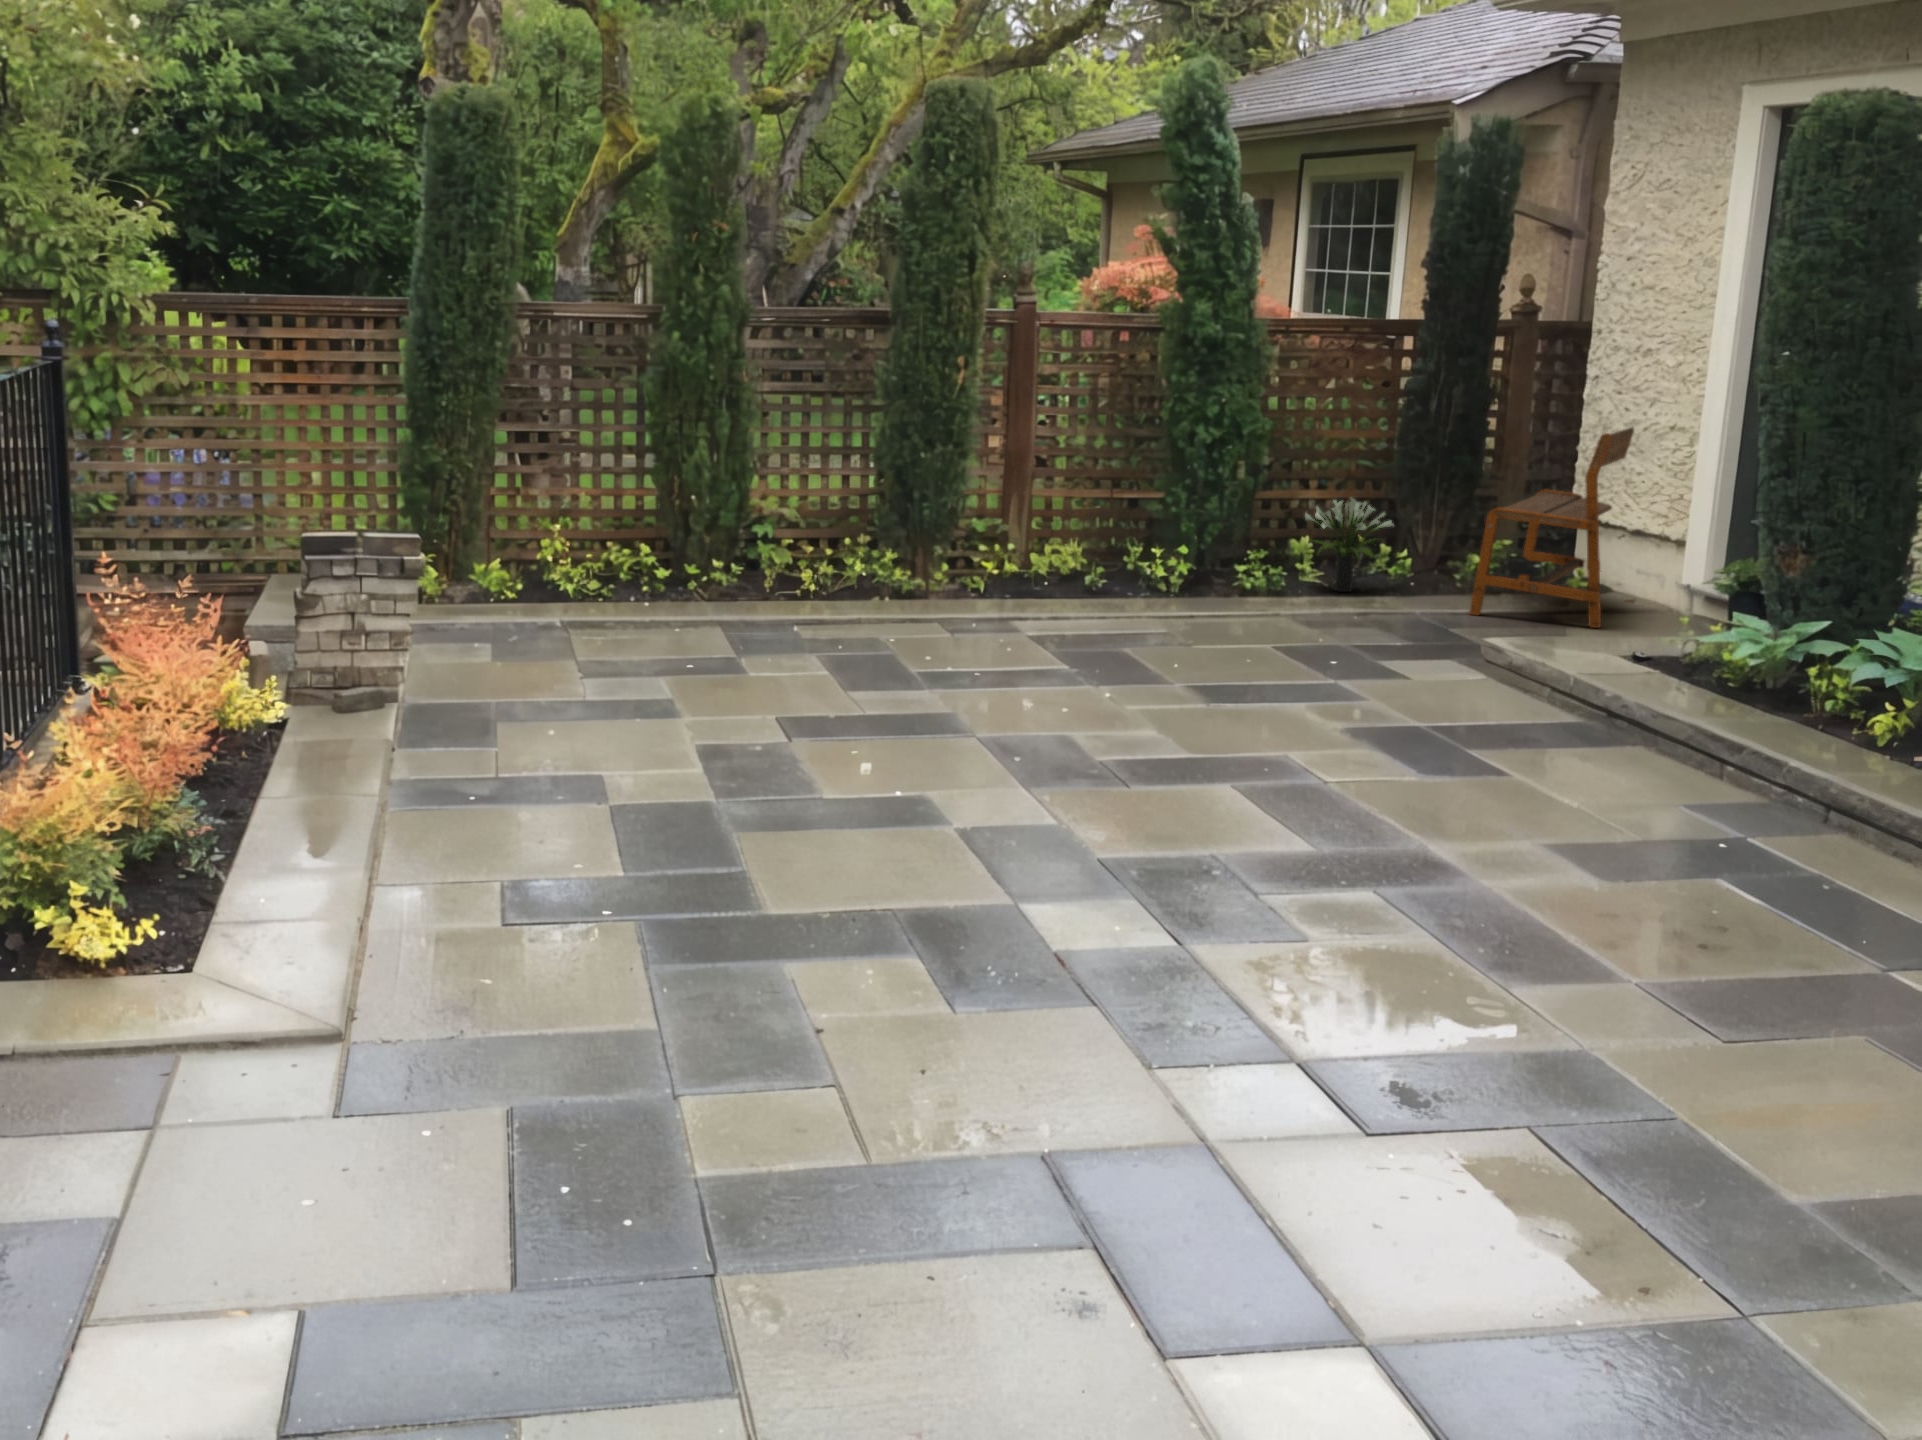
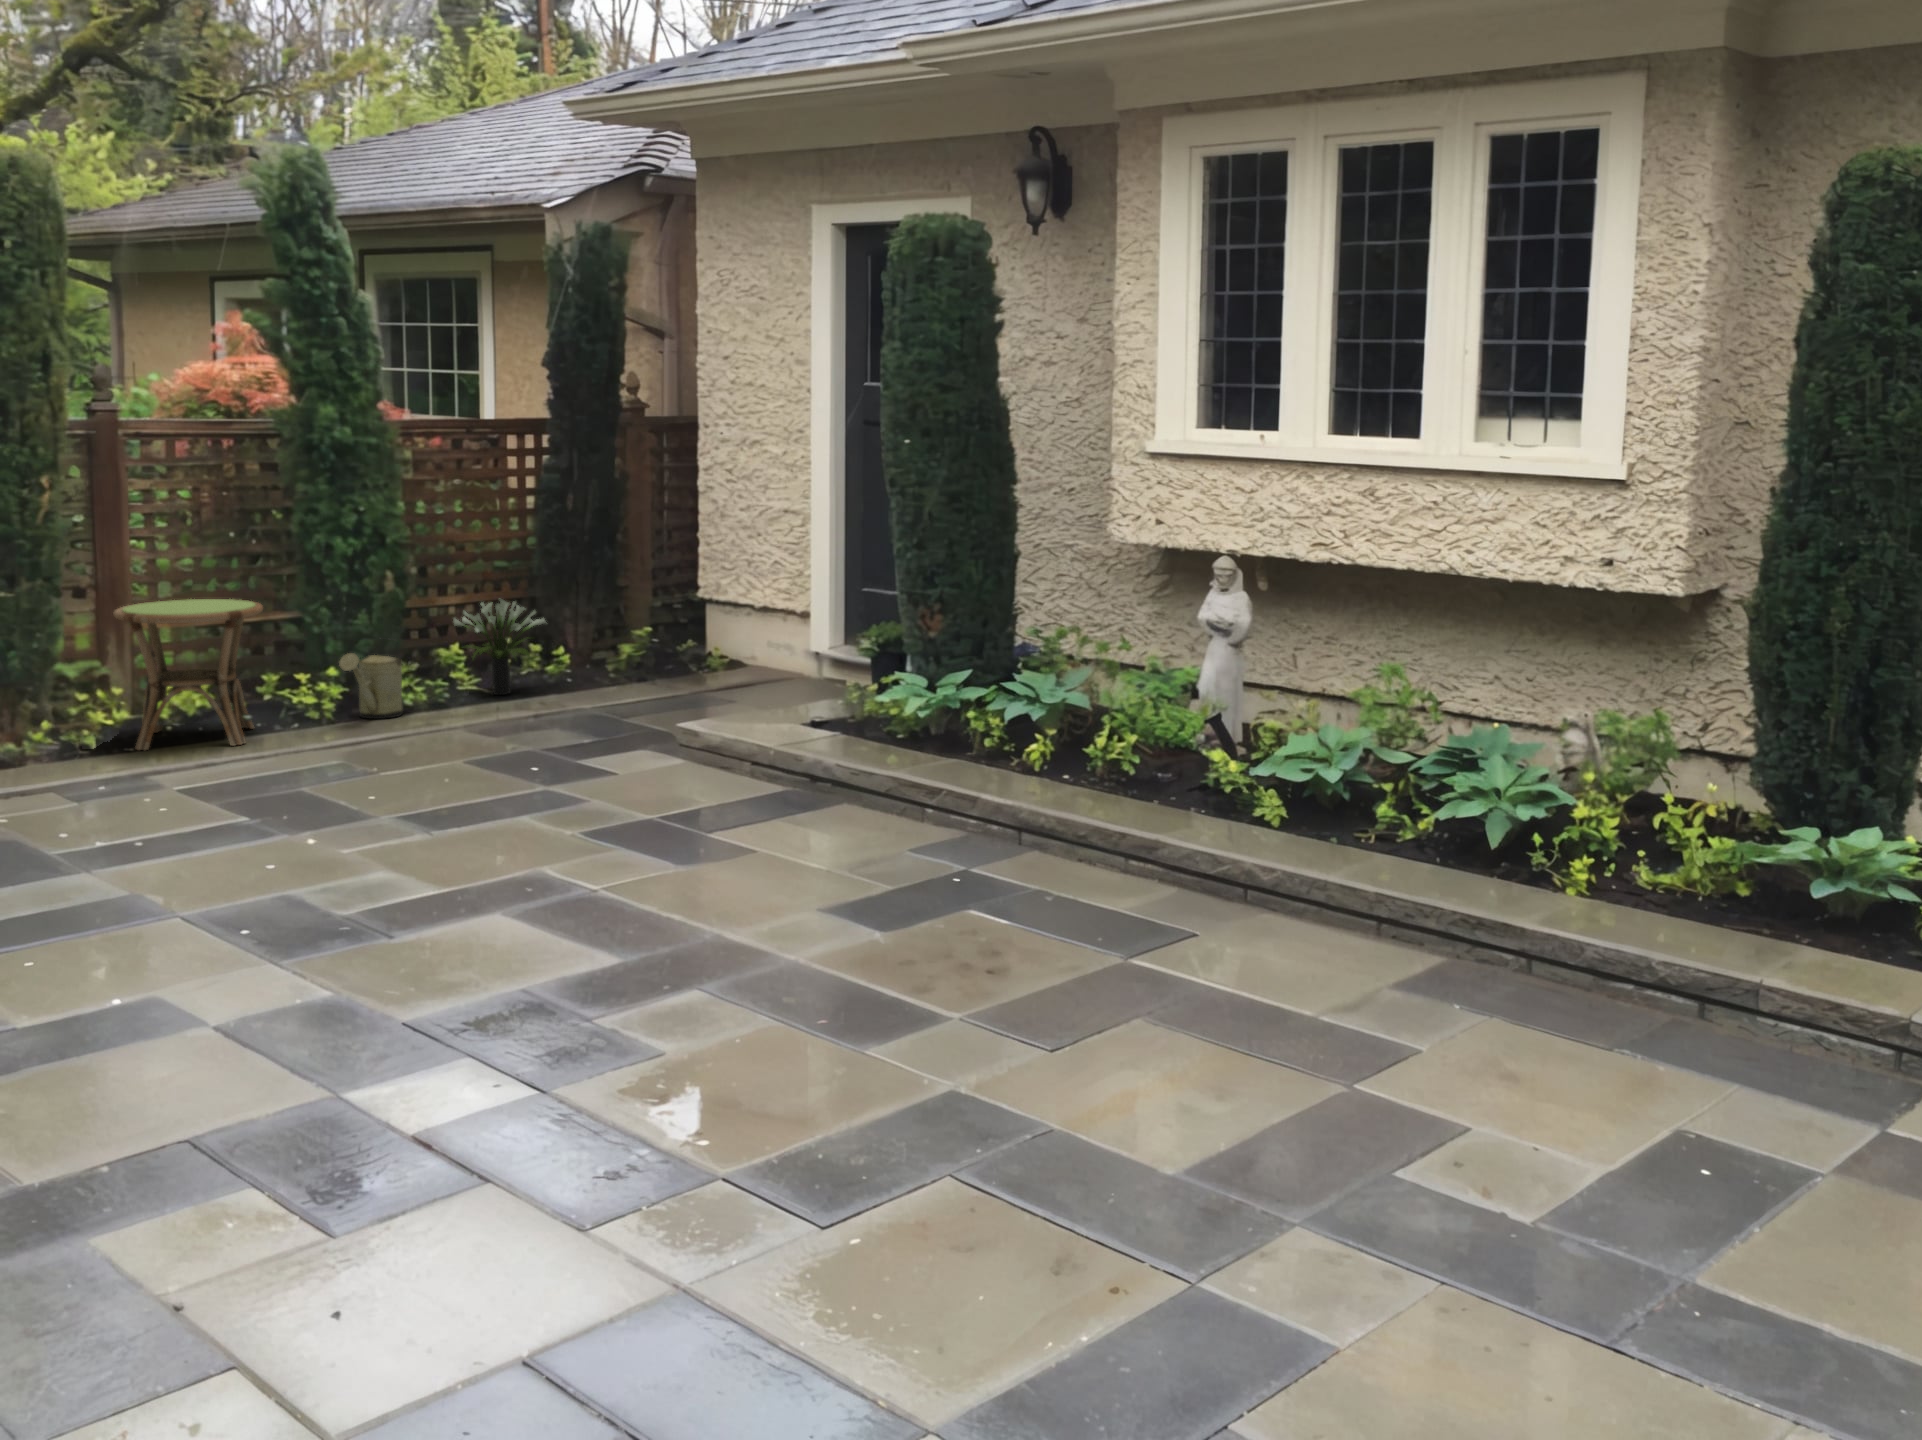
bench: present [1469,427,1634,628] -> none [634,507,769,702]
side table: none [1012,474,1130,607] -> present [114,599,263,750]
watering can: none [1189,523,1248,600] -> present [339,652,403,719]

